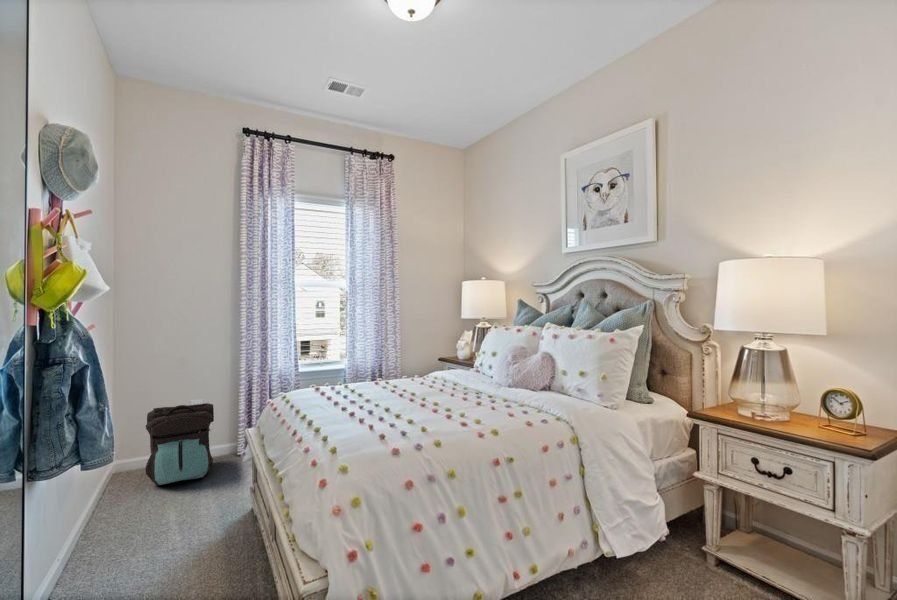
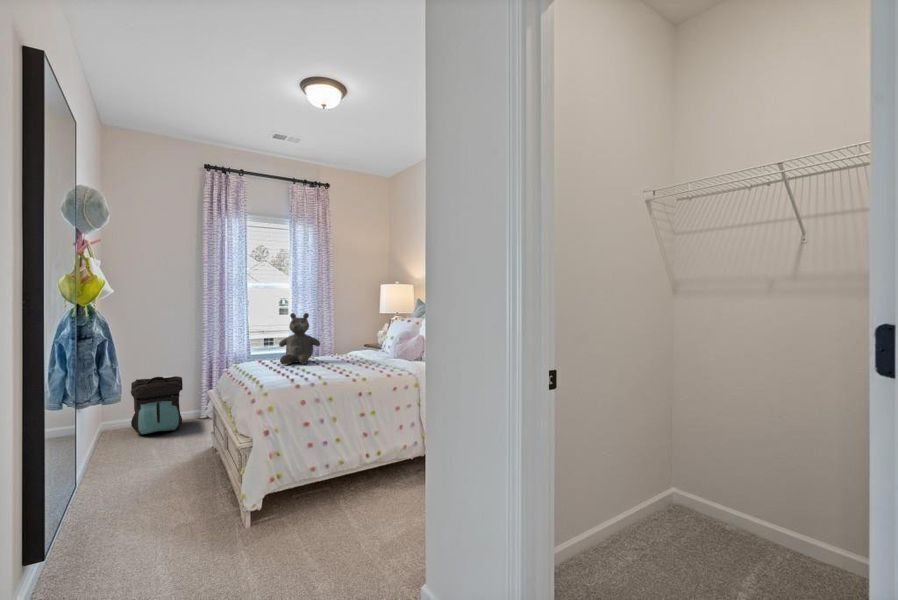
teddy bear: none [345,320,404,397] -> present [279,313,320,364]

